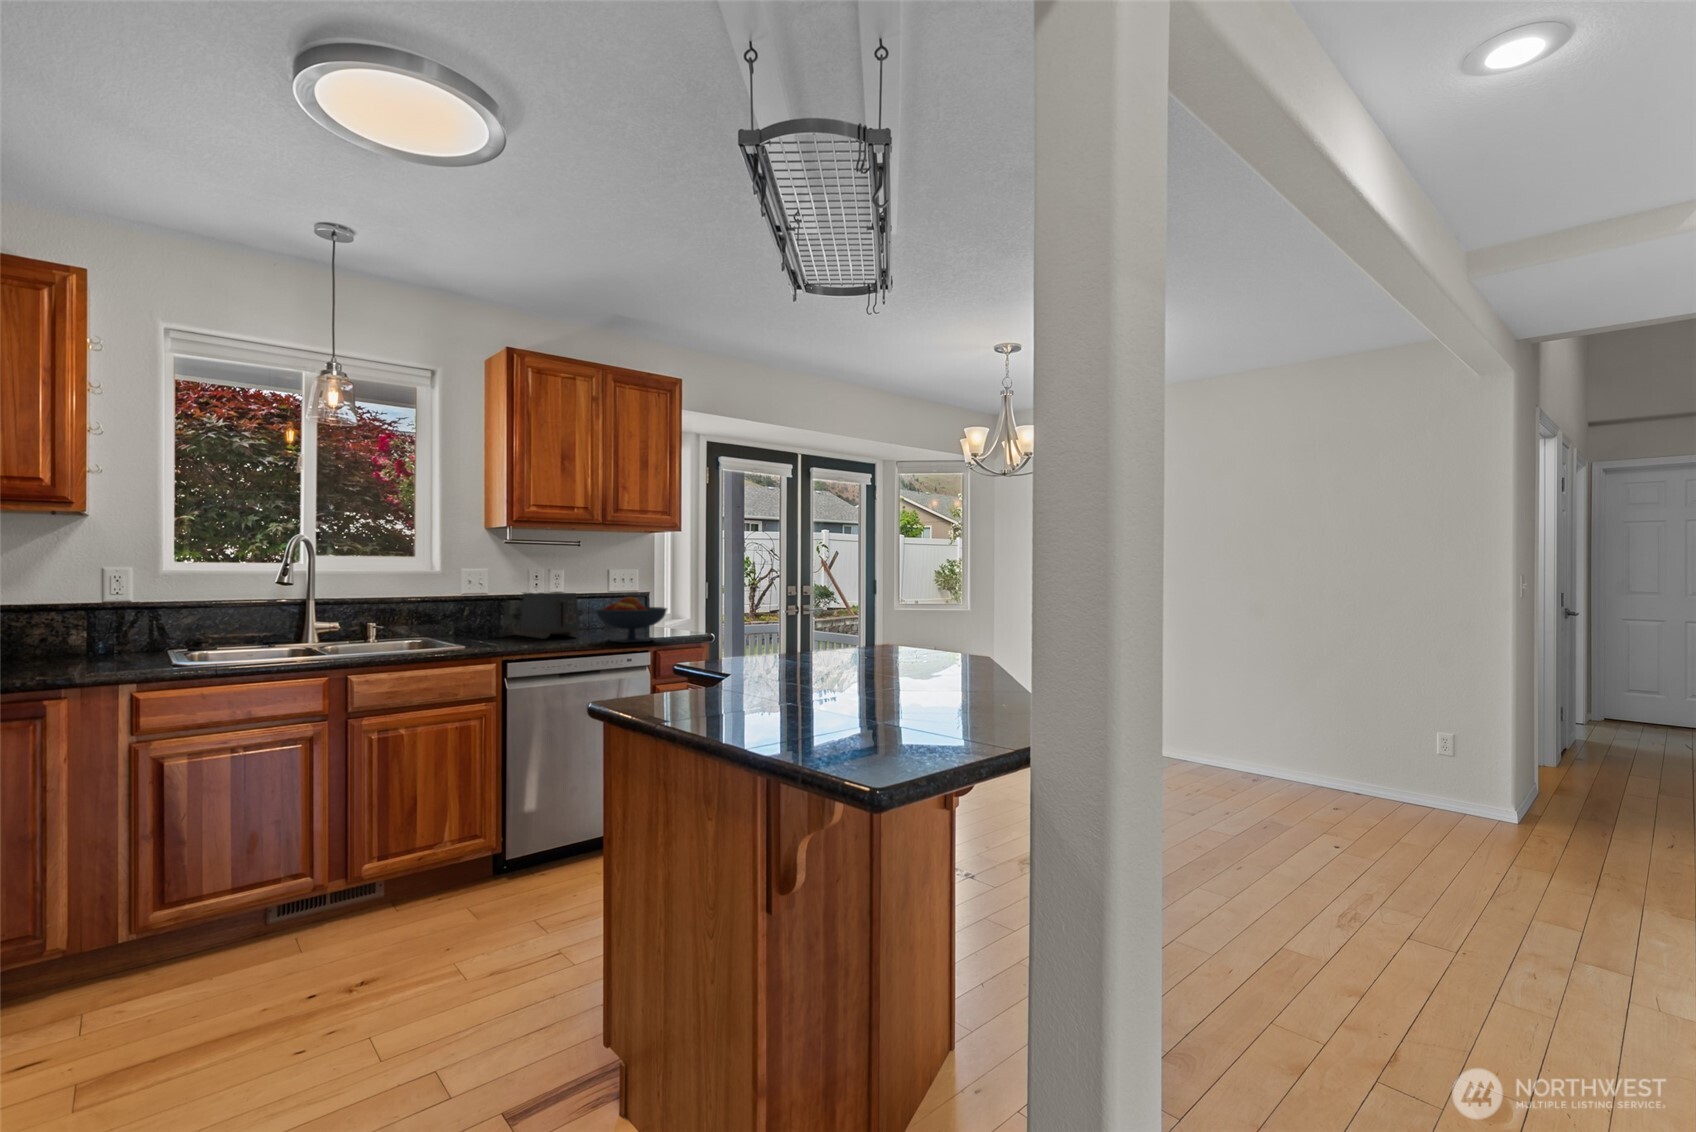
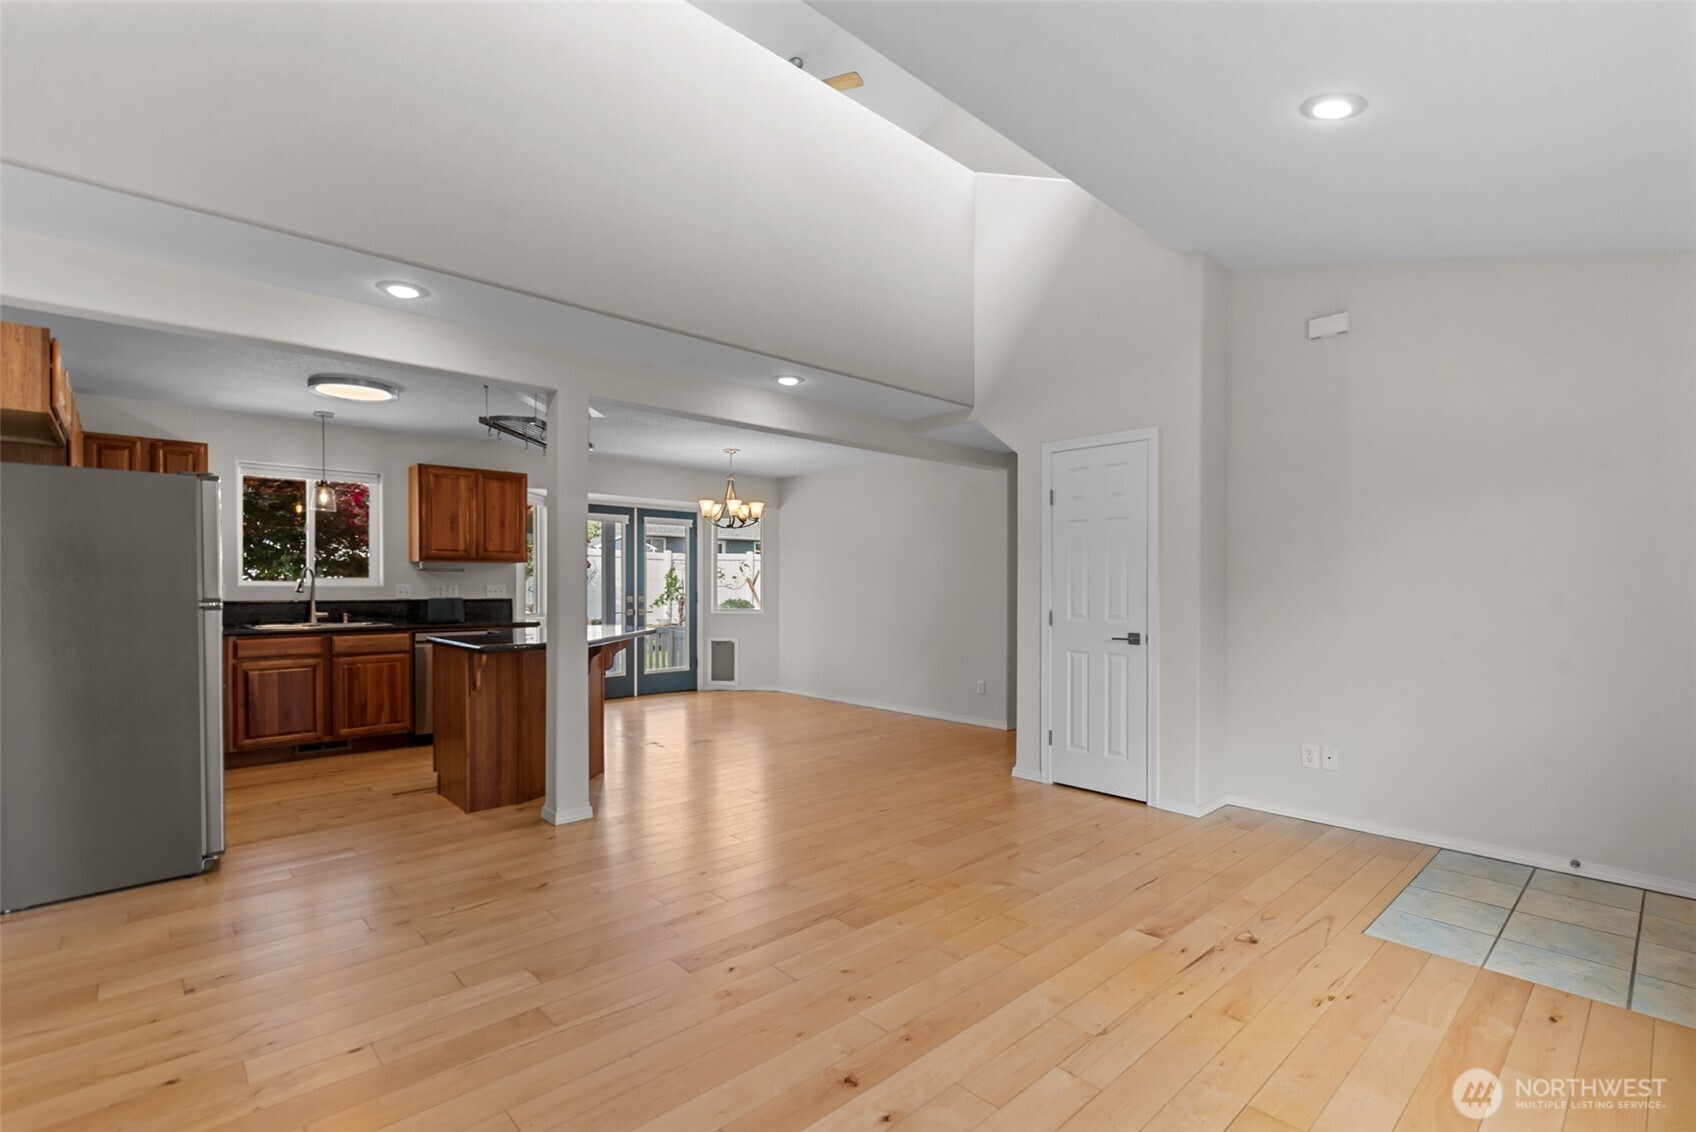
fruit bowl: present [596,597,667,643] -> none [471,599,513,624]

